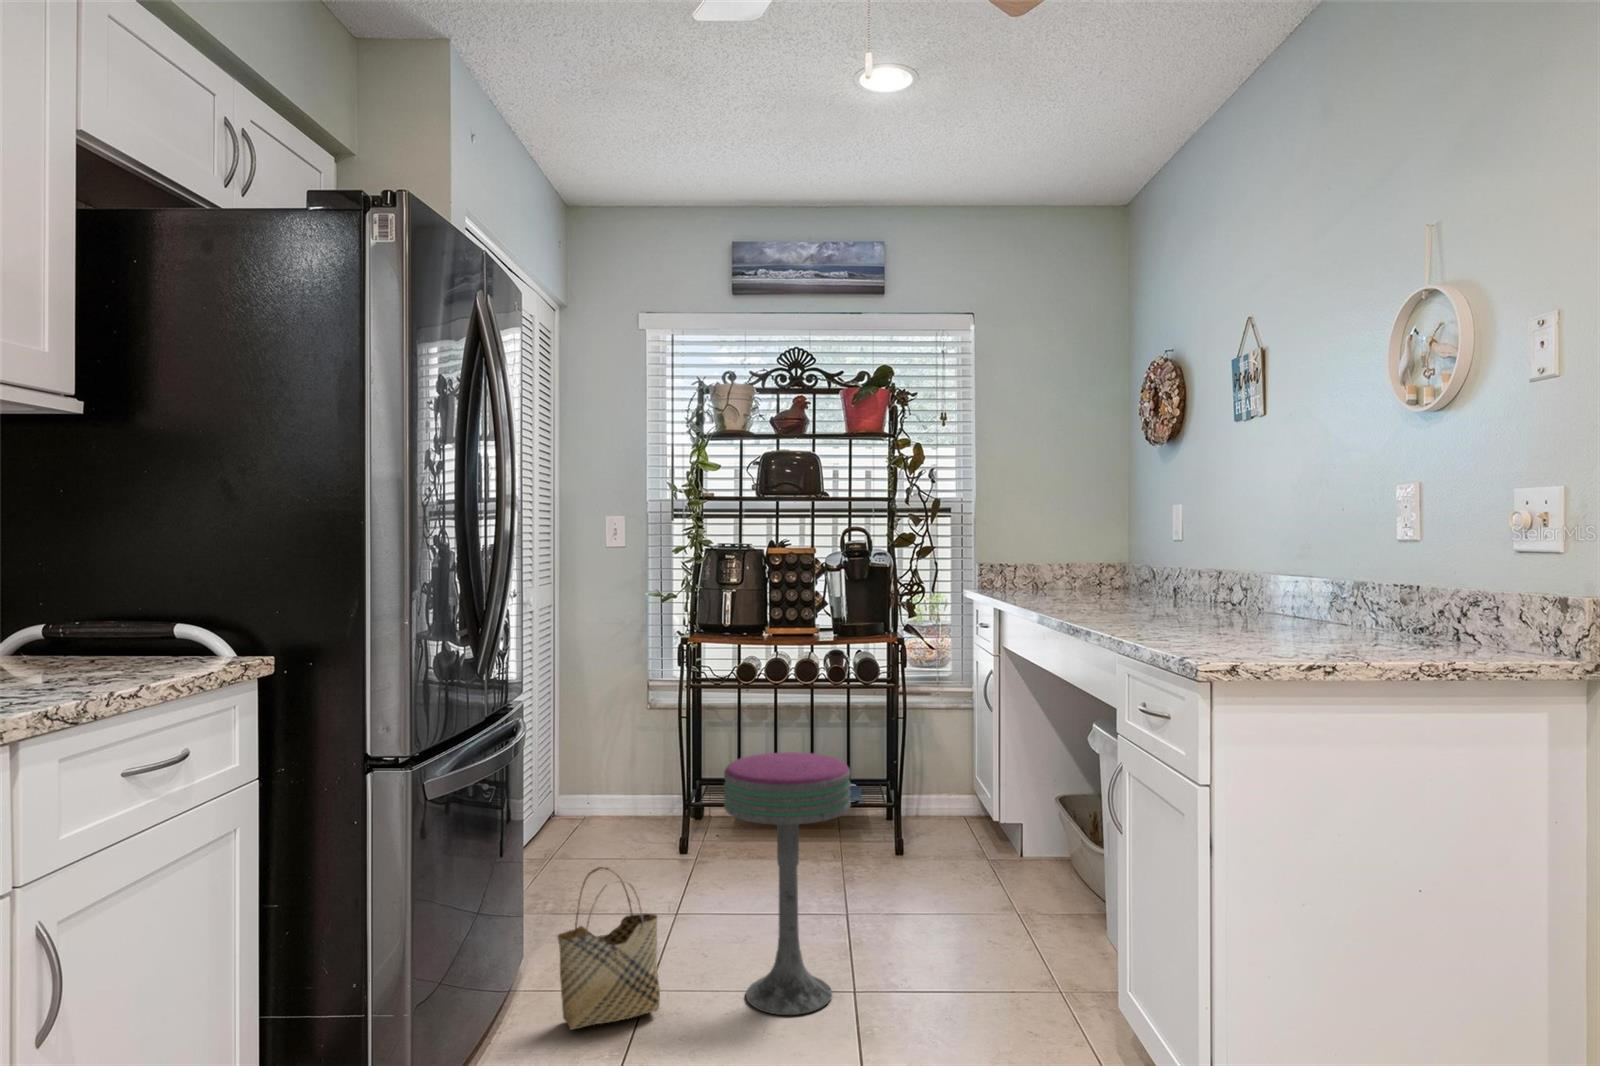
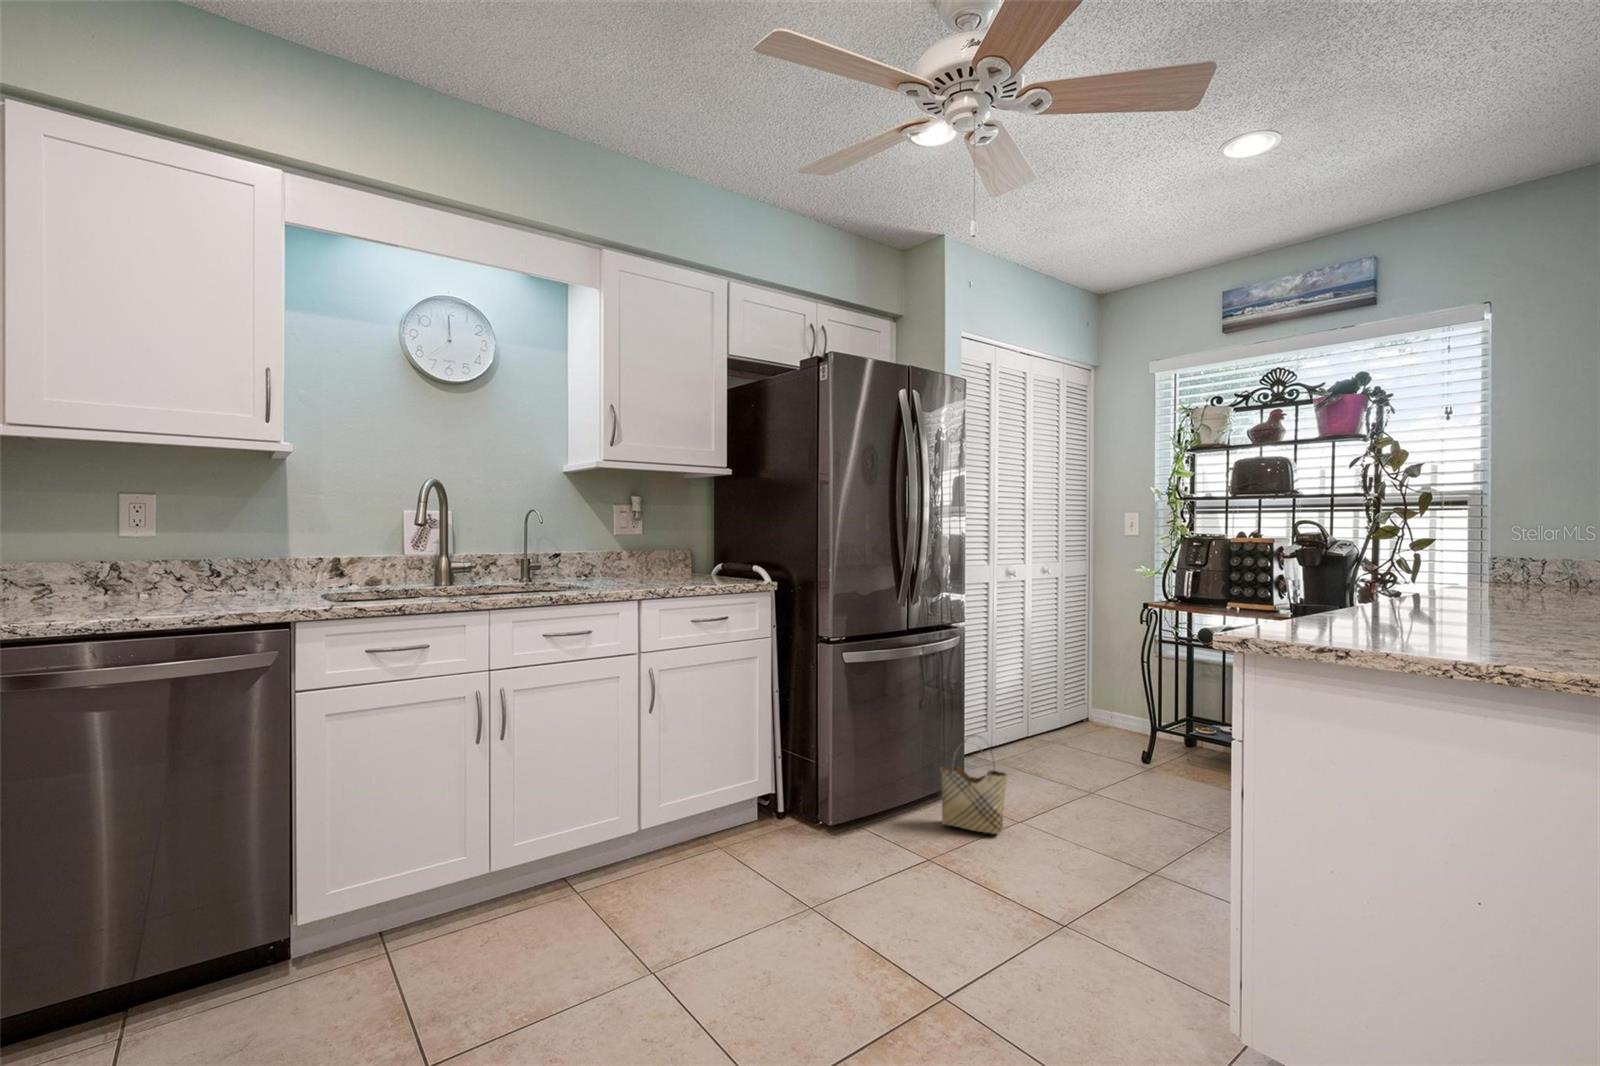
bar stool: present [724,752,851,1015] -> none [1045,685,1144,874]

